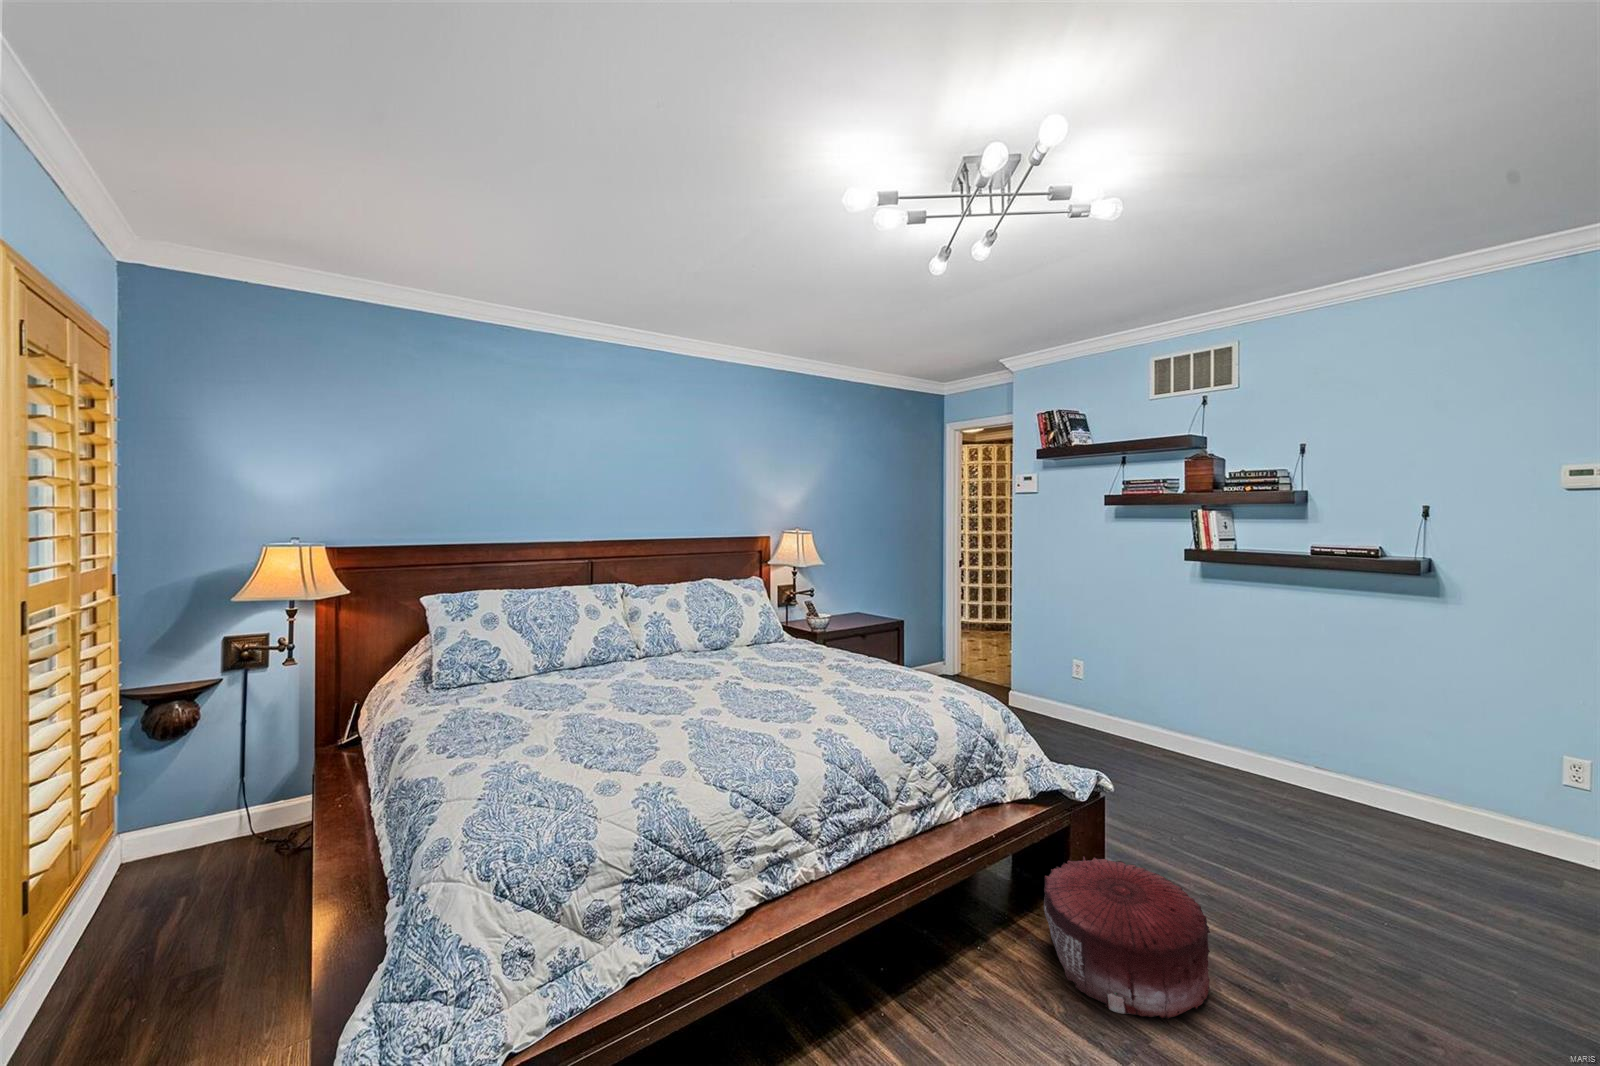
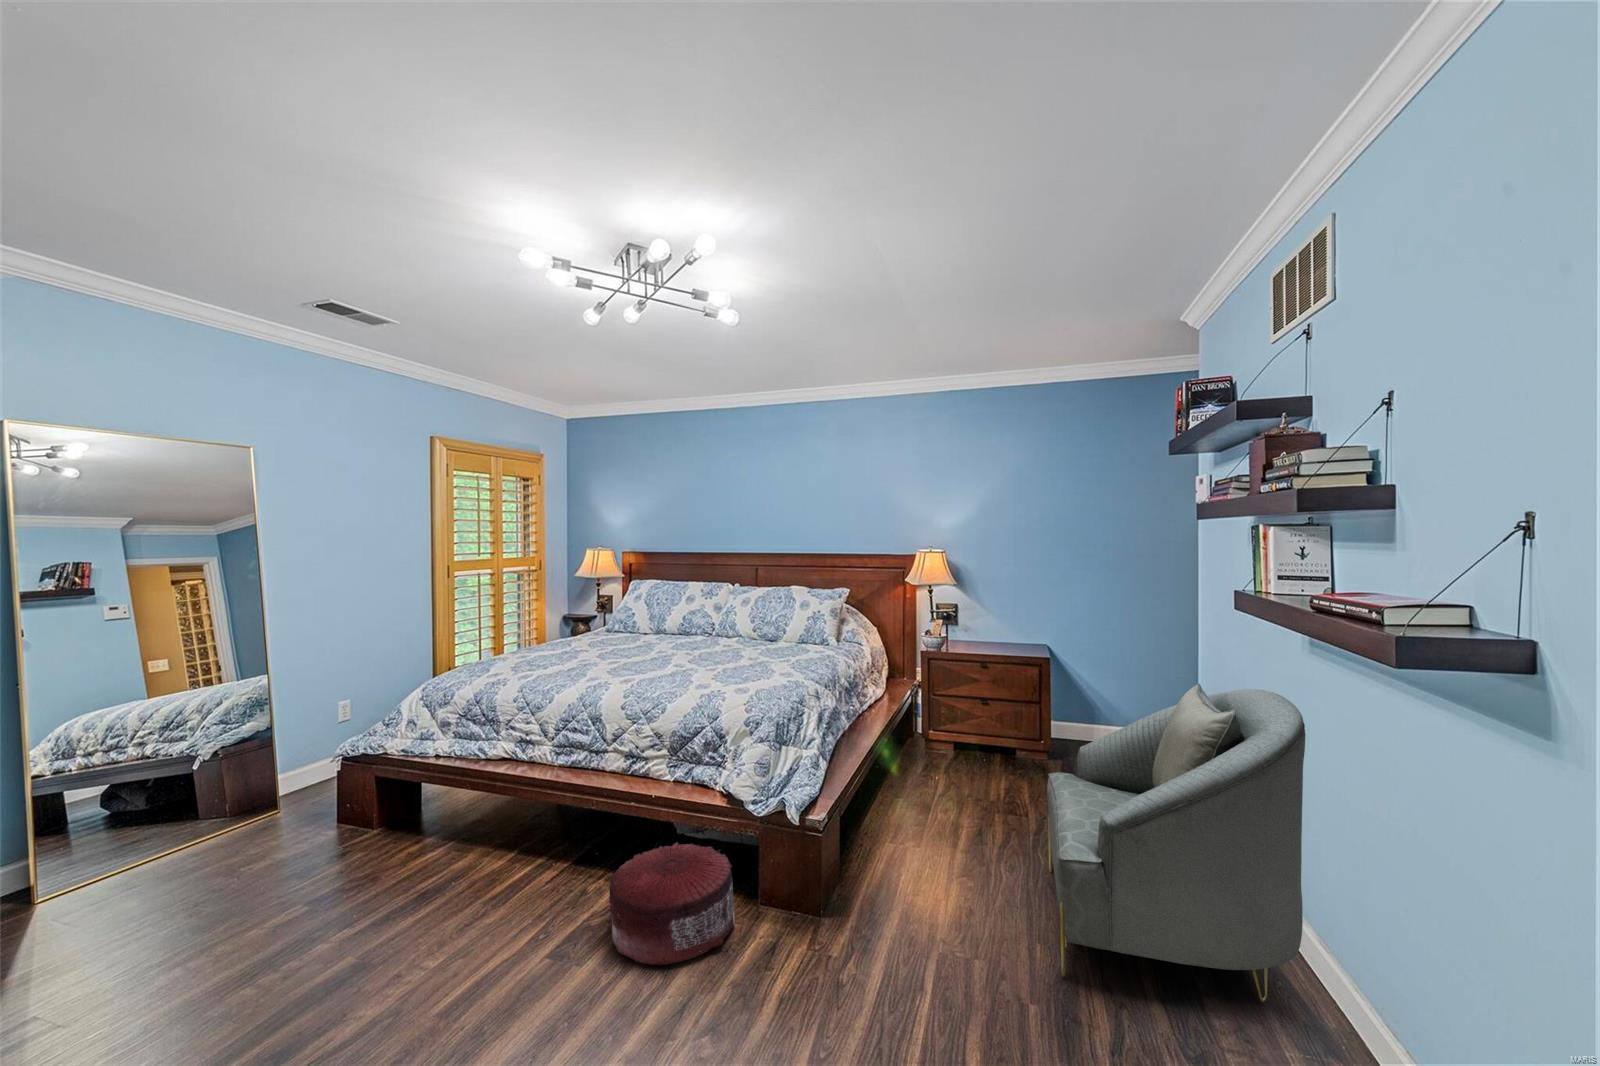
armchair: none [1095,602,1298,819] -> present [1047,683,1306,1002]

